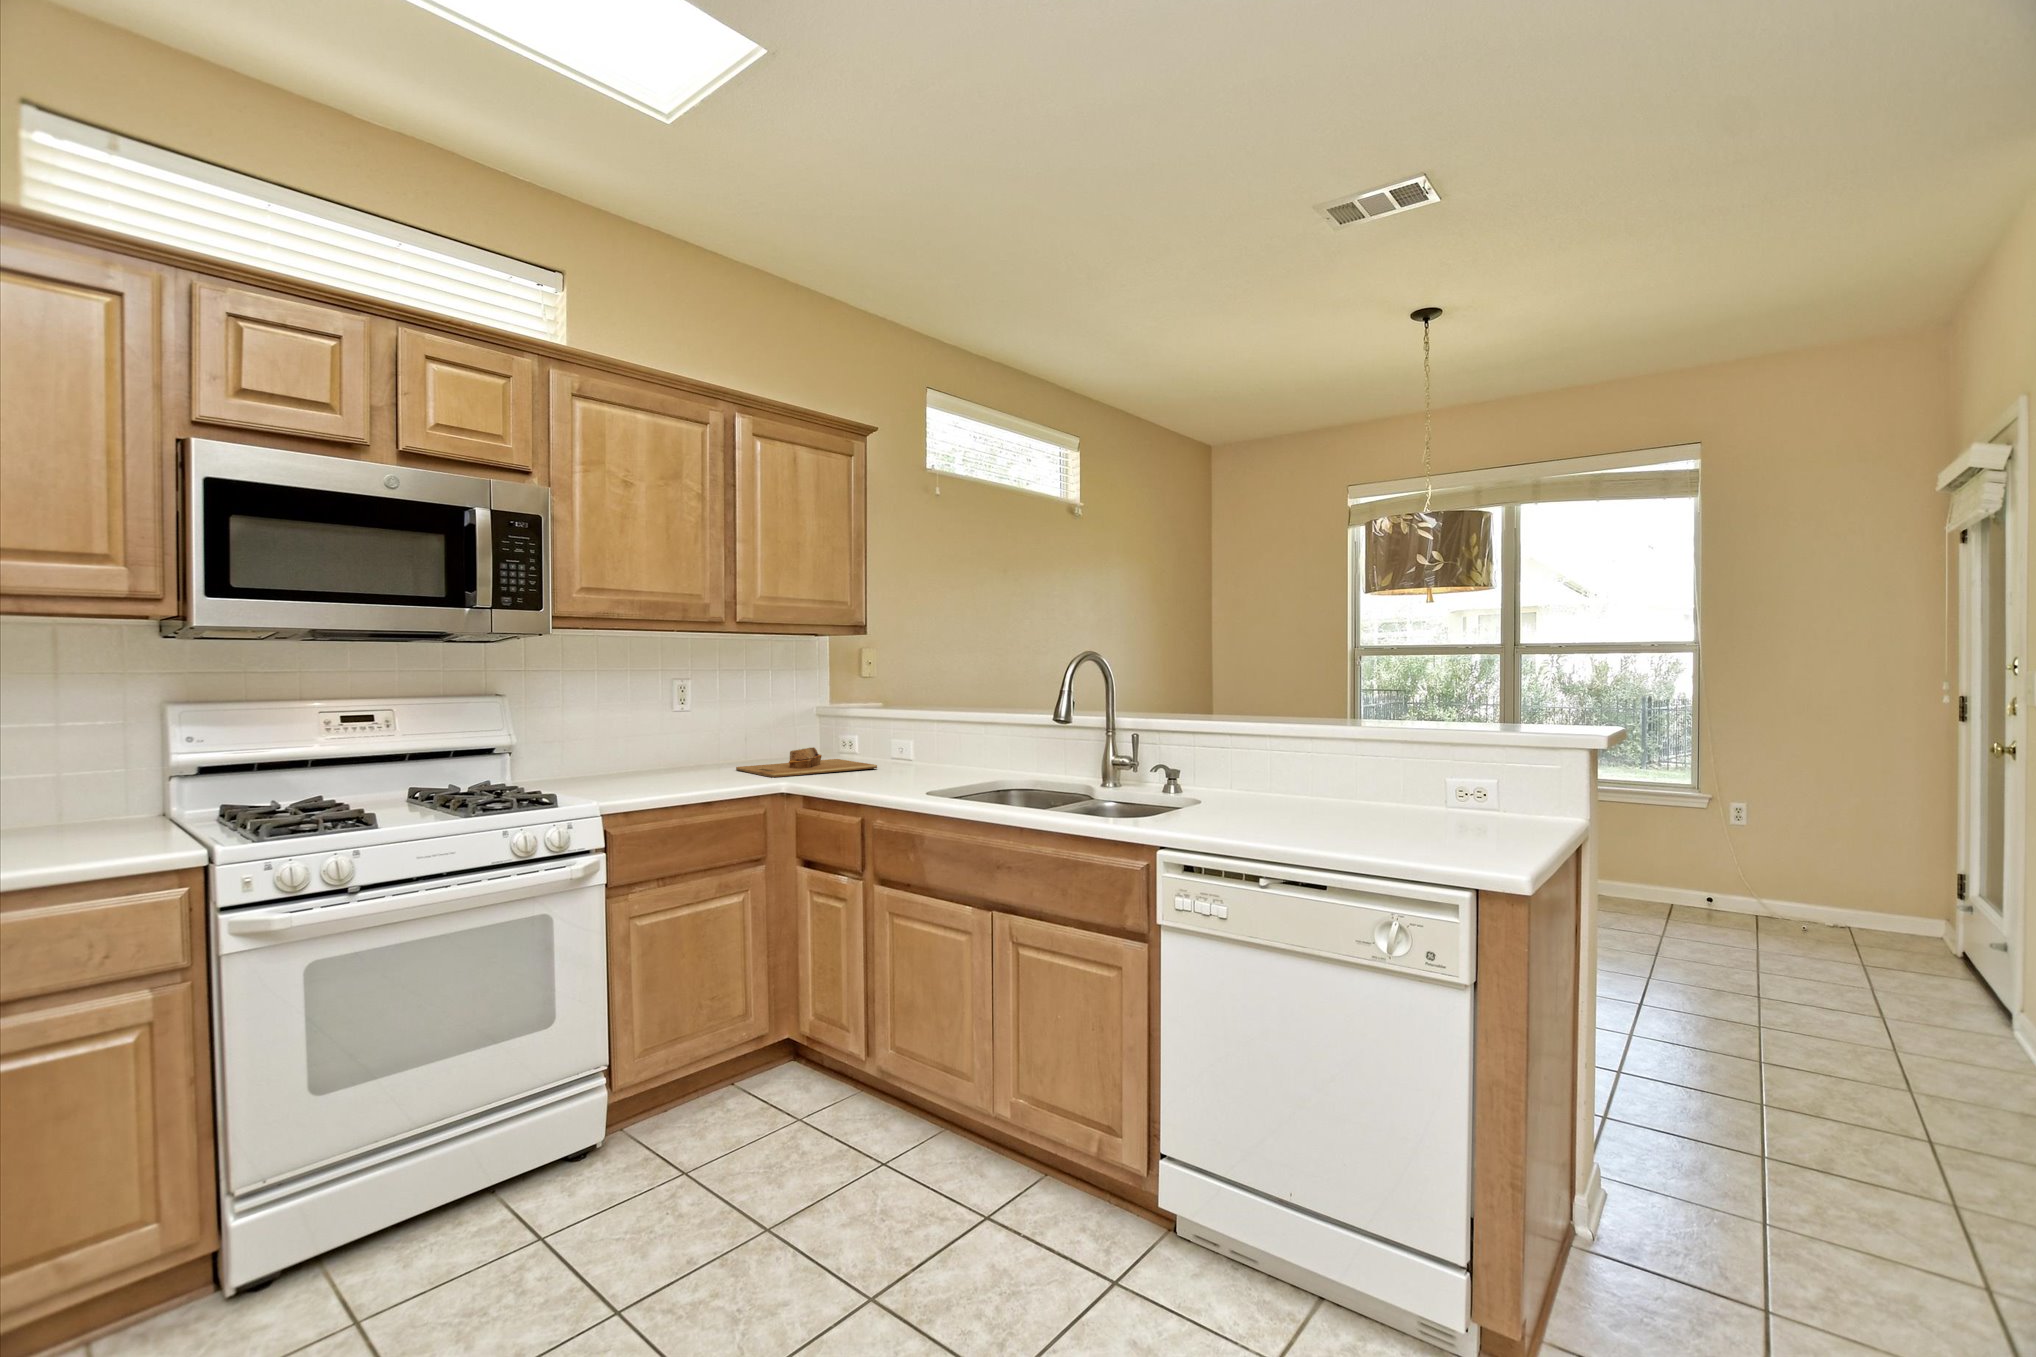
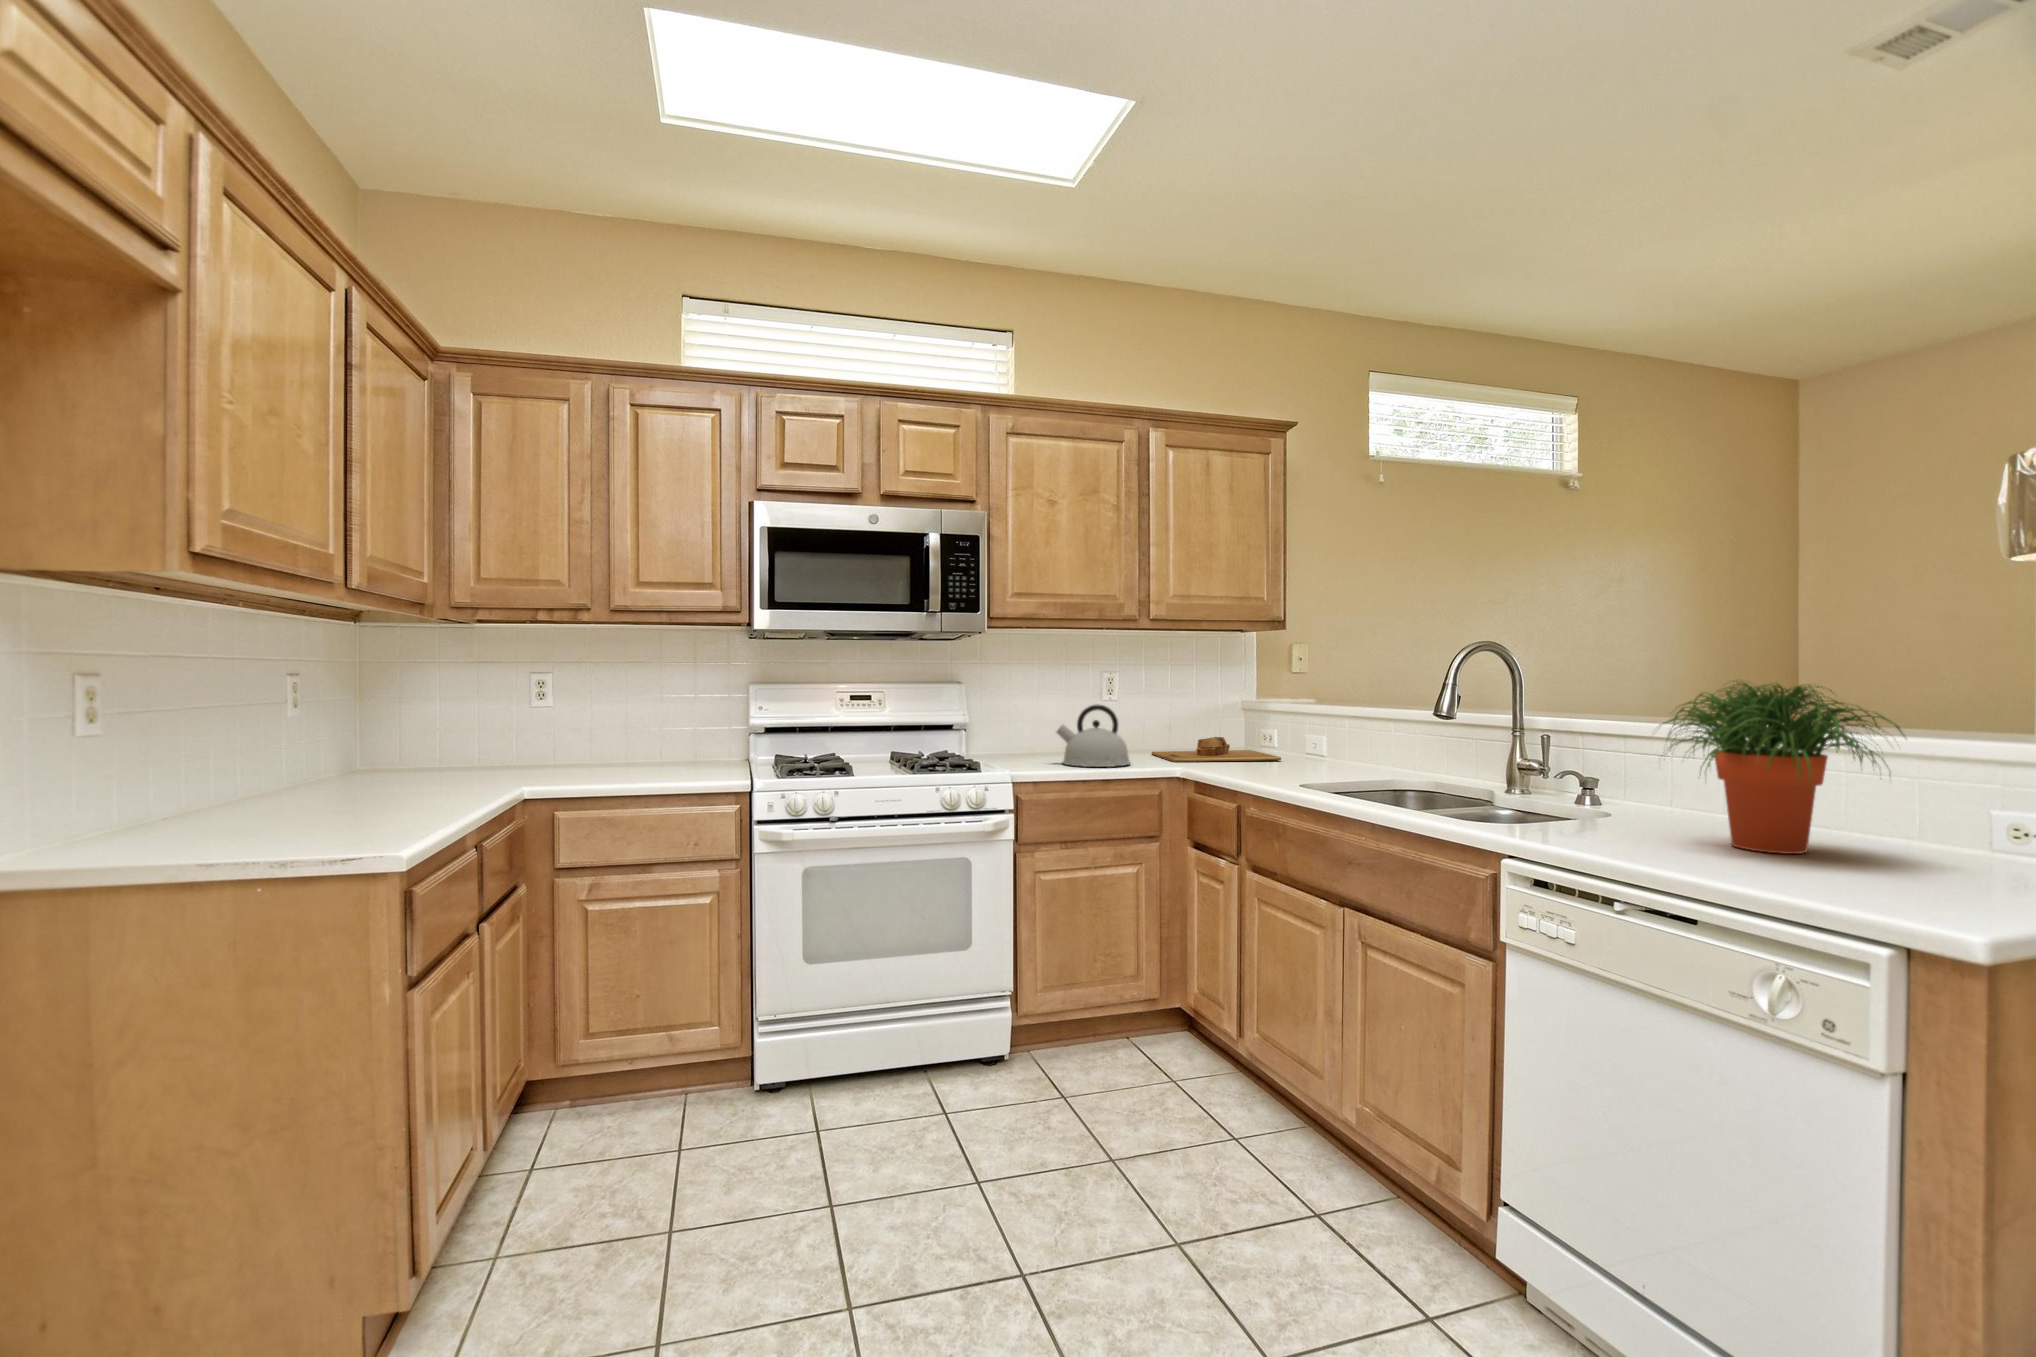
potted plant: none [1259,688,1418,823] -> present [1660,681,1906,854]
kettle: none [641,718,731,790] -> present [1057,704,1130,767]

